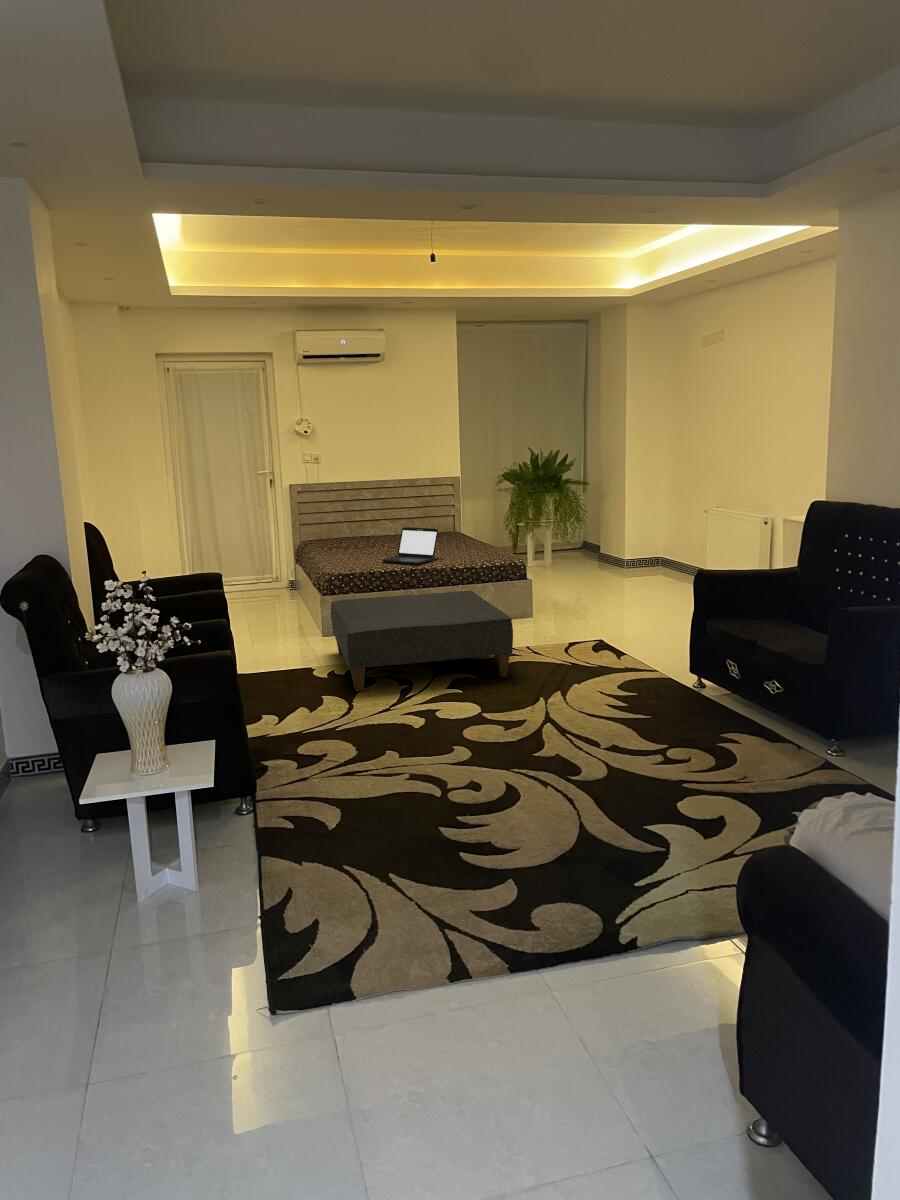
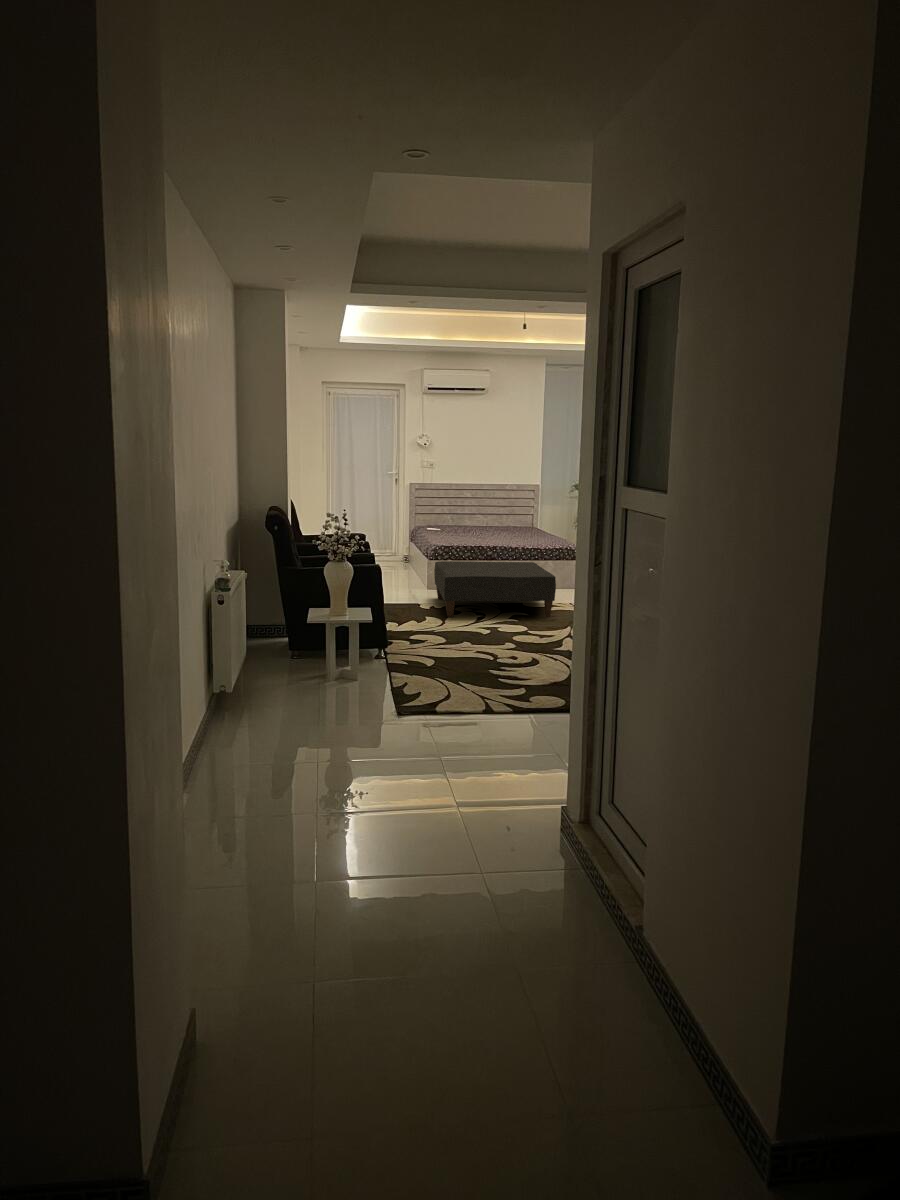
laptop: present [382,527,438,565] -> none [474,517,516,544]

